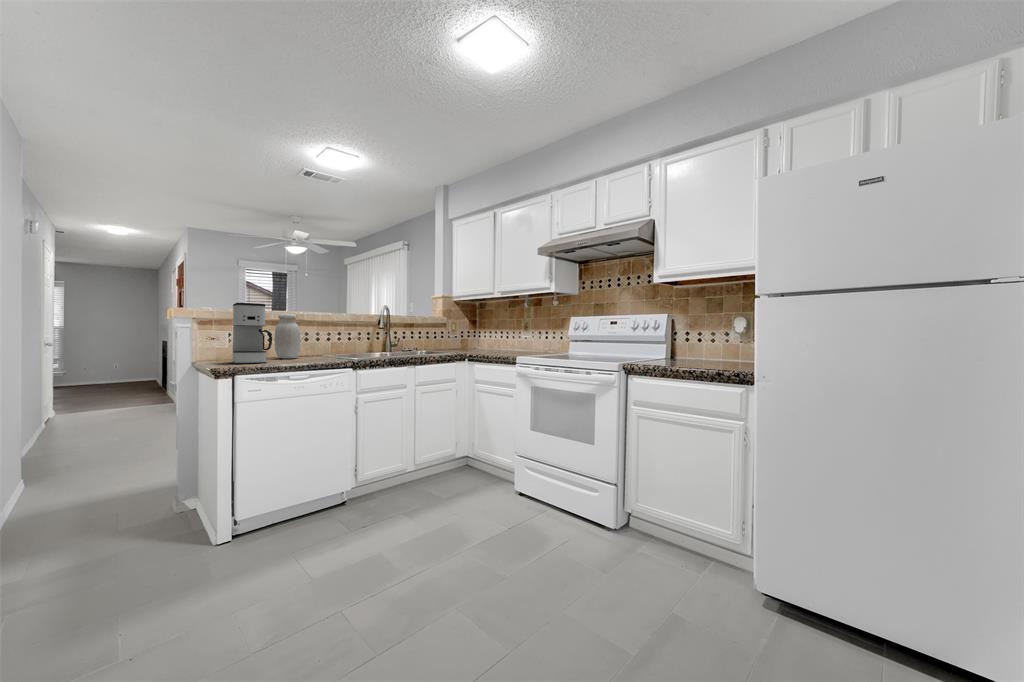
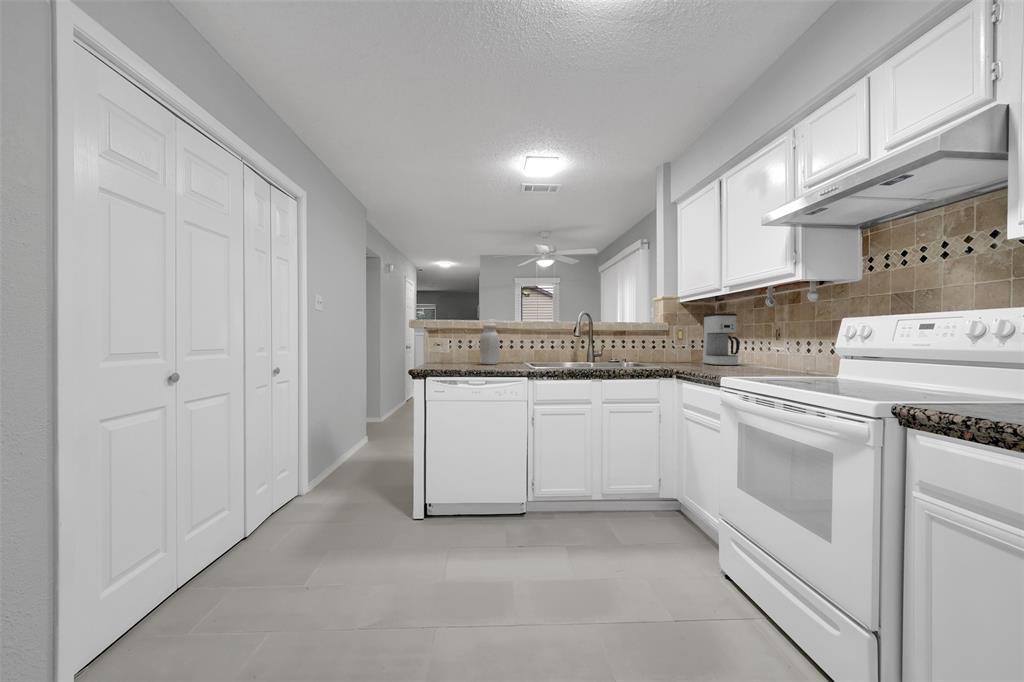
coffee maker: present [233,303,272,364] -> present [703,314,740,366]

